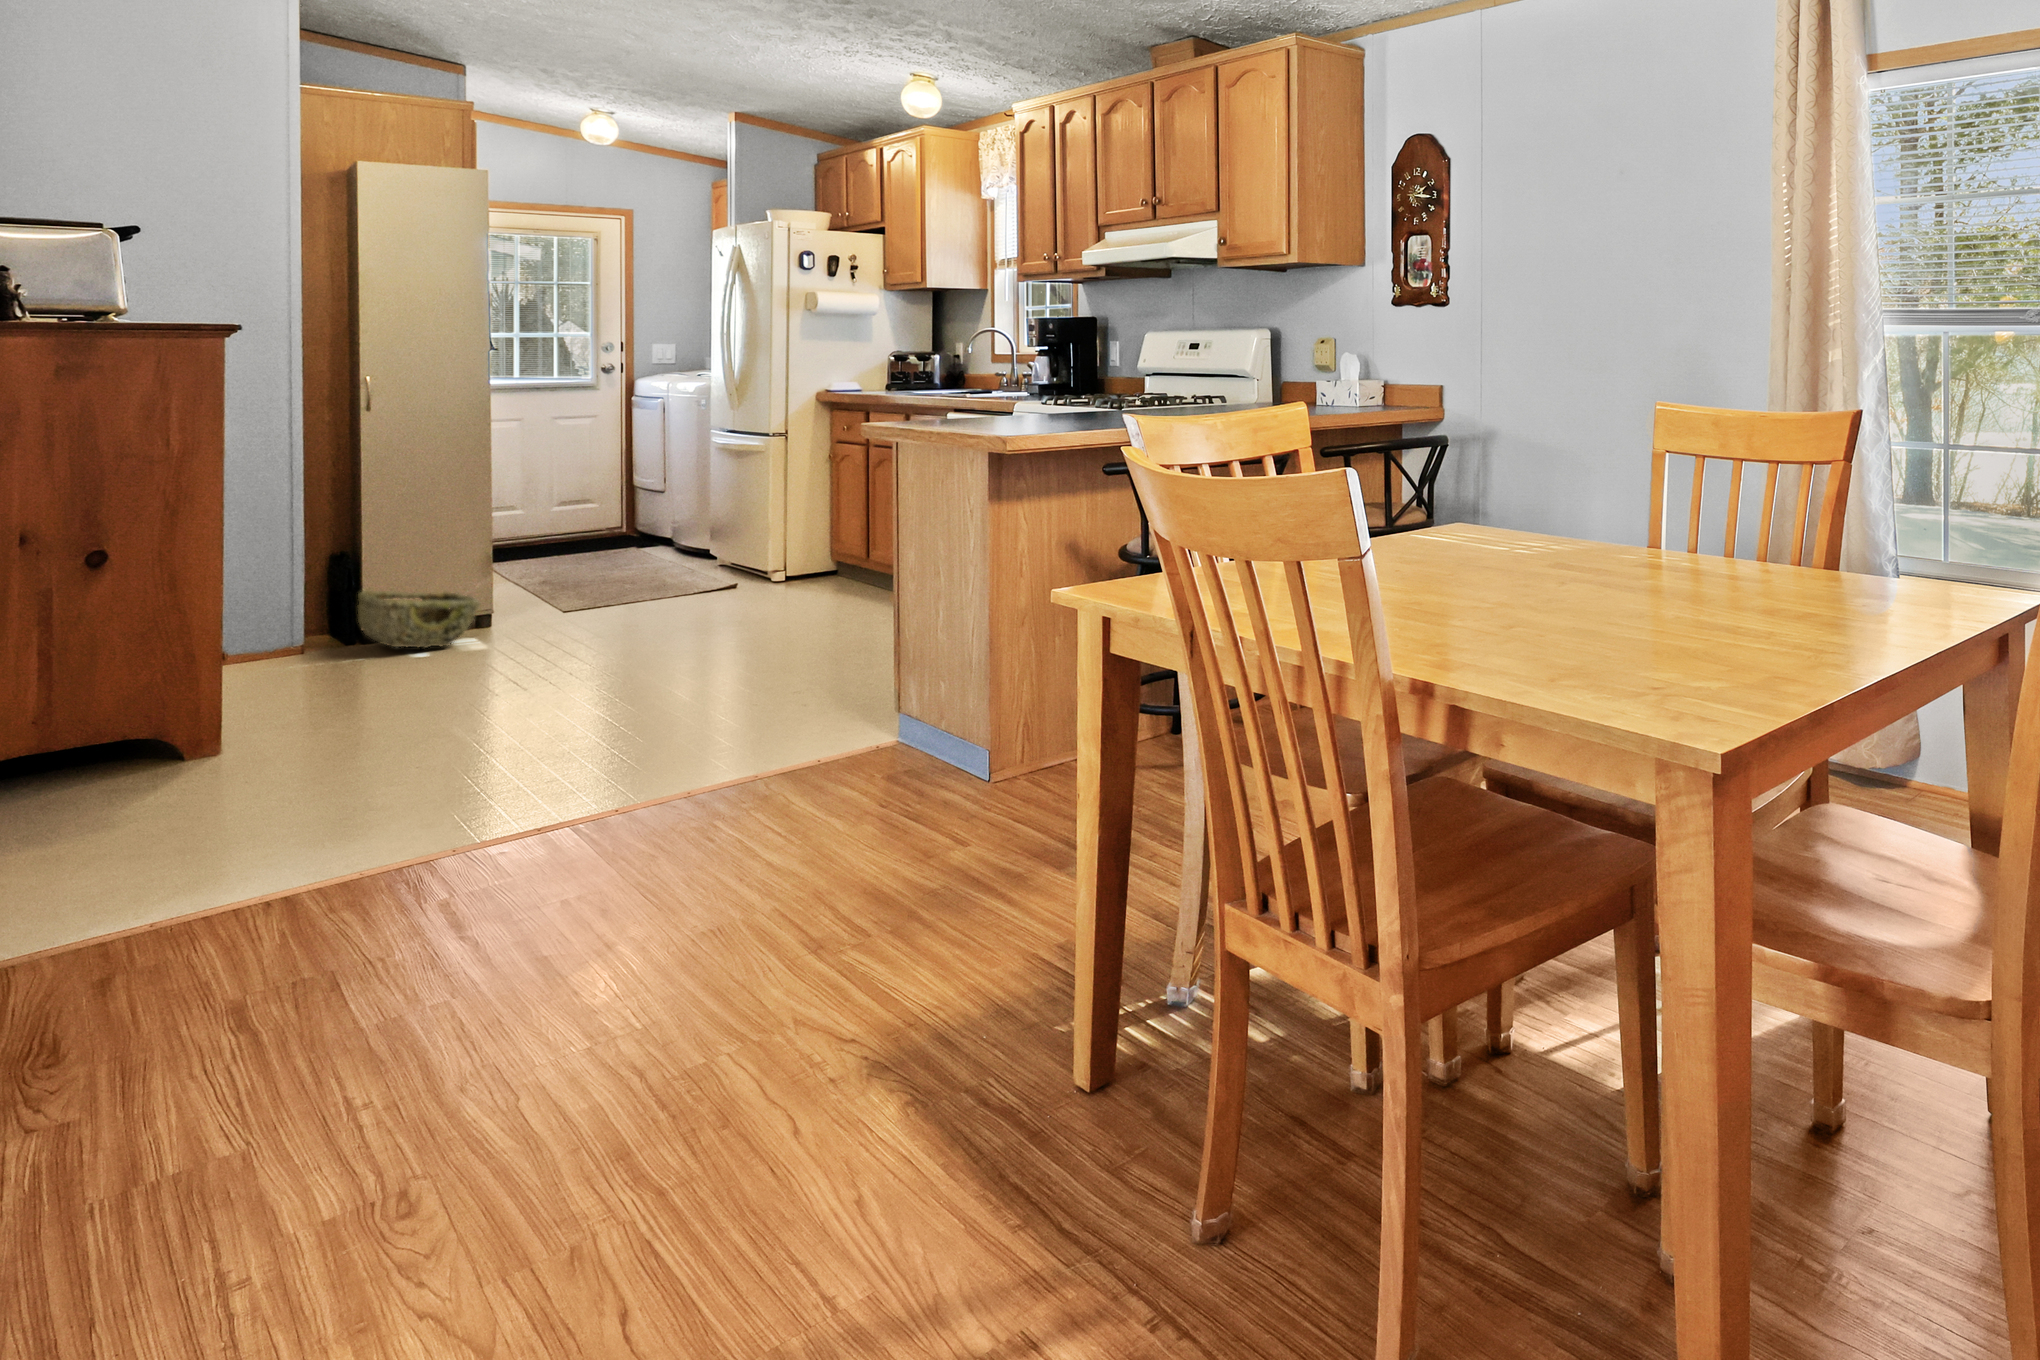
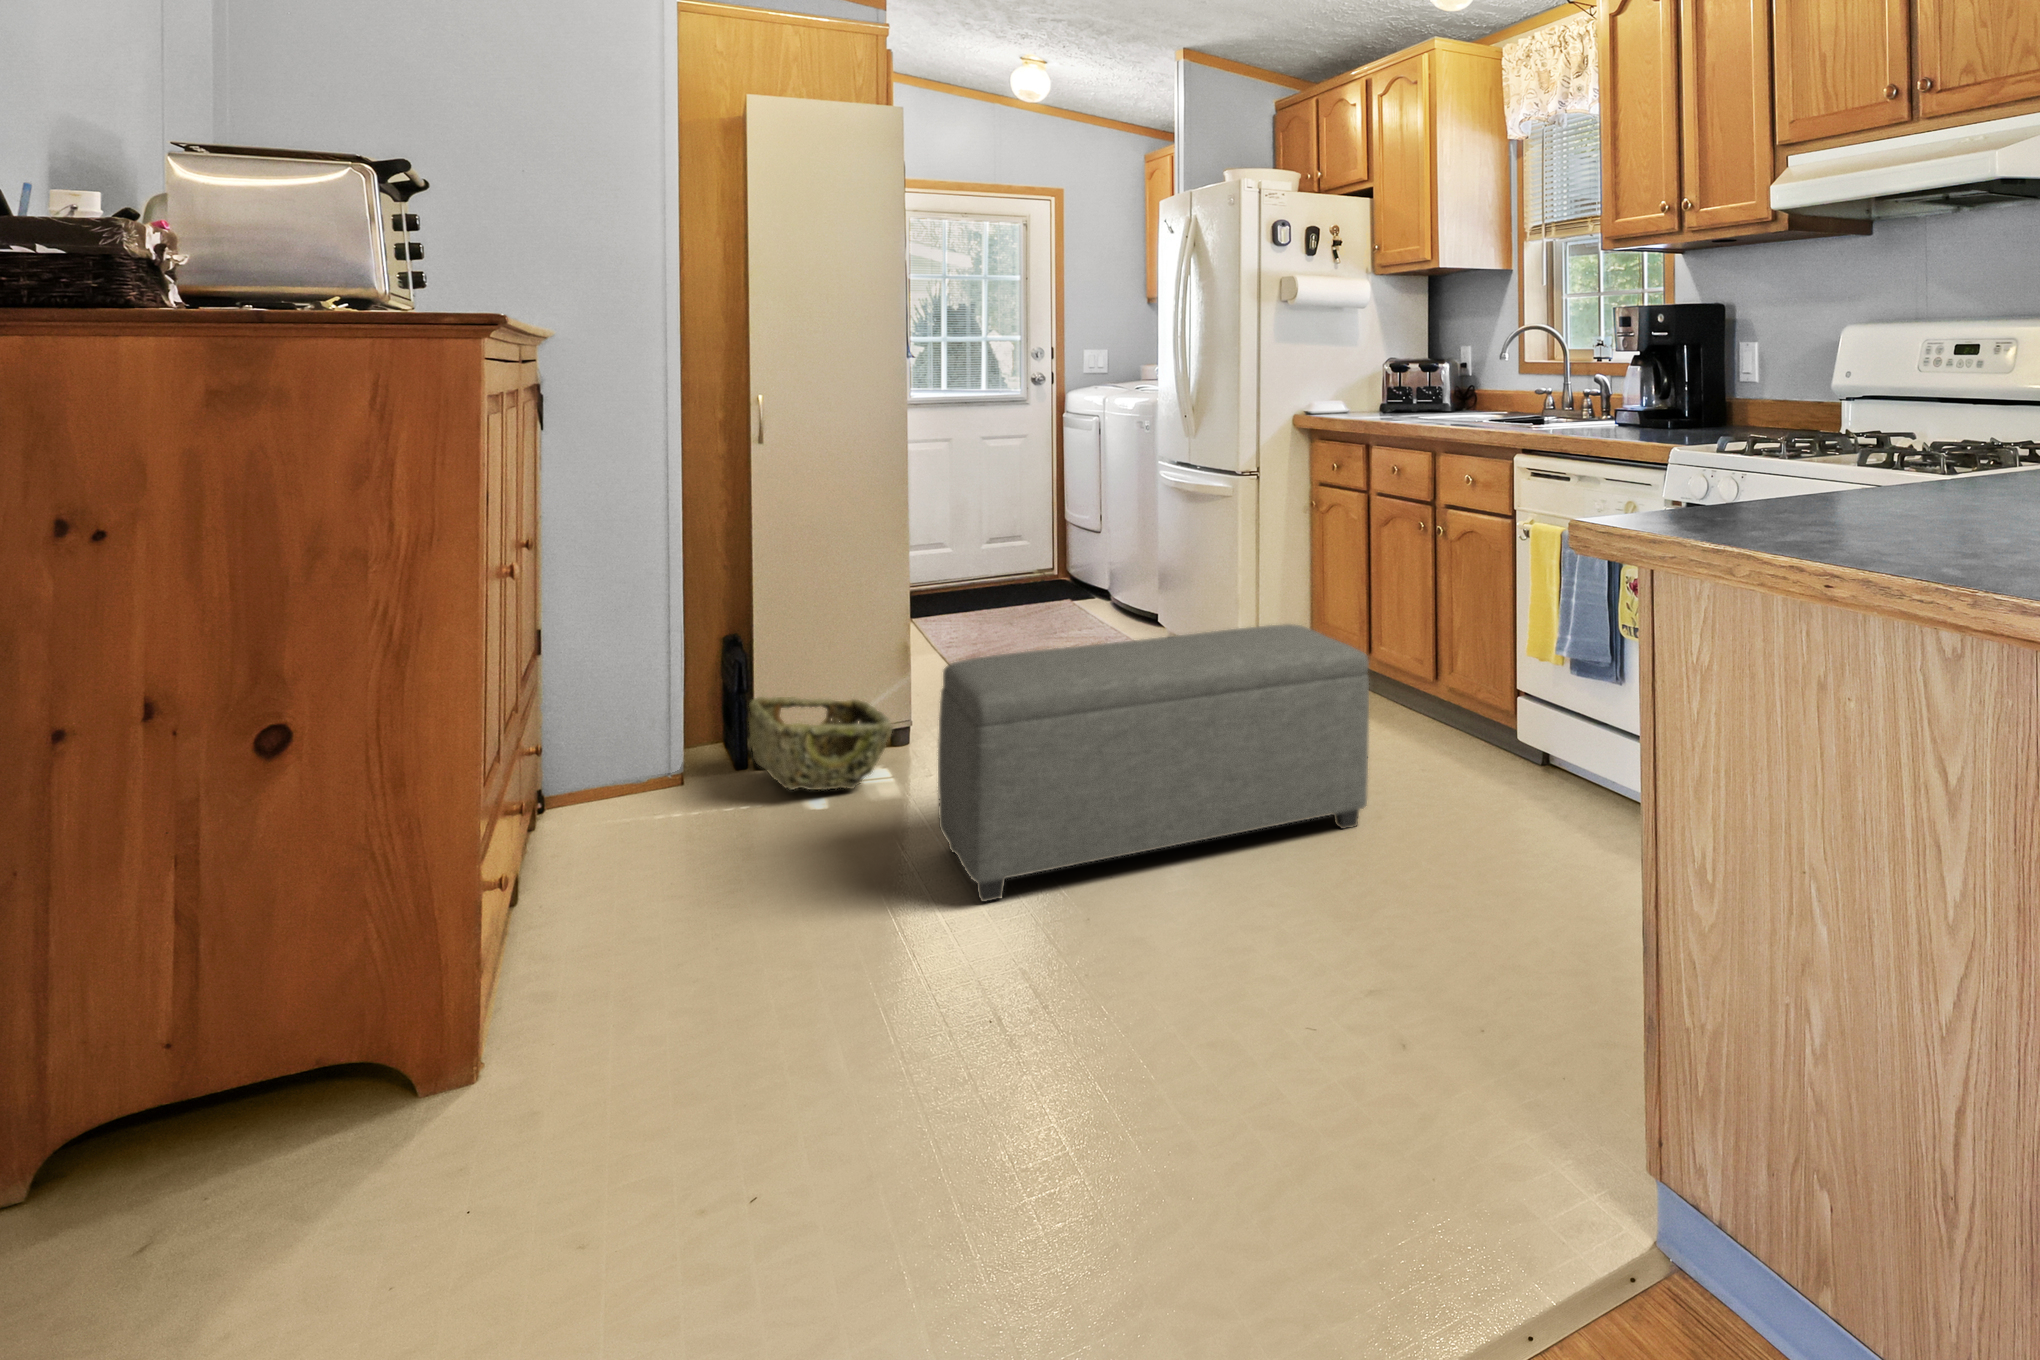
ottoman: none [520,523,838,686] -> present [938,624,1369,902]

